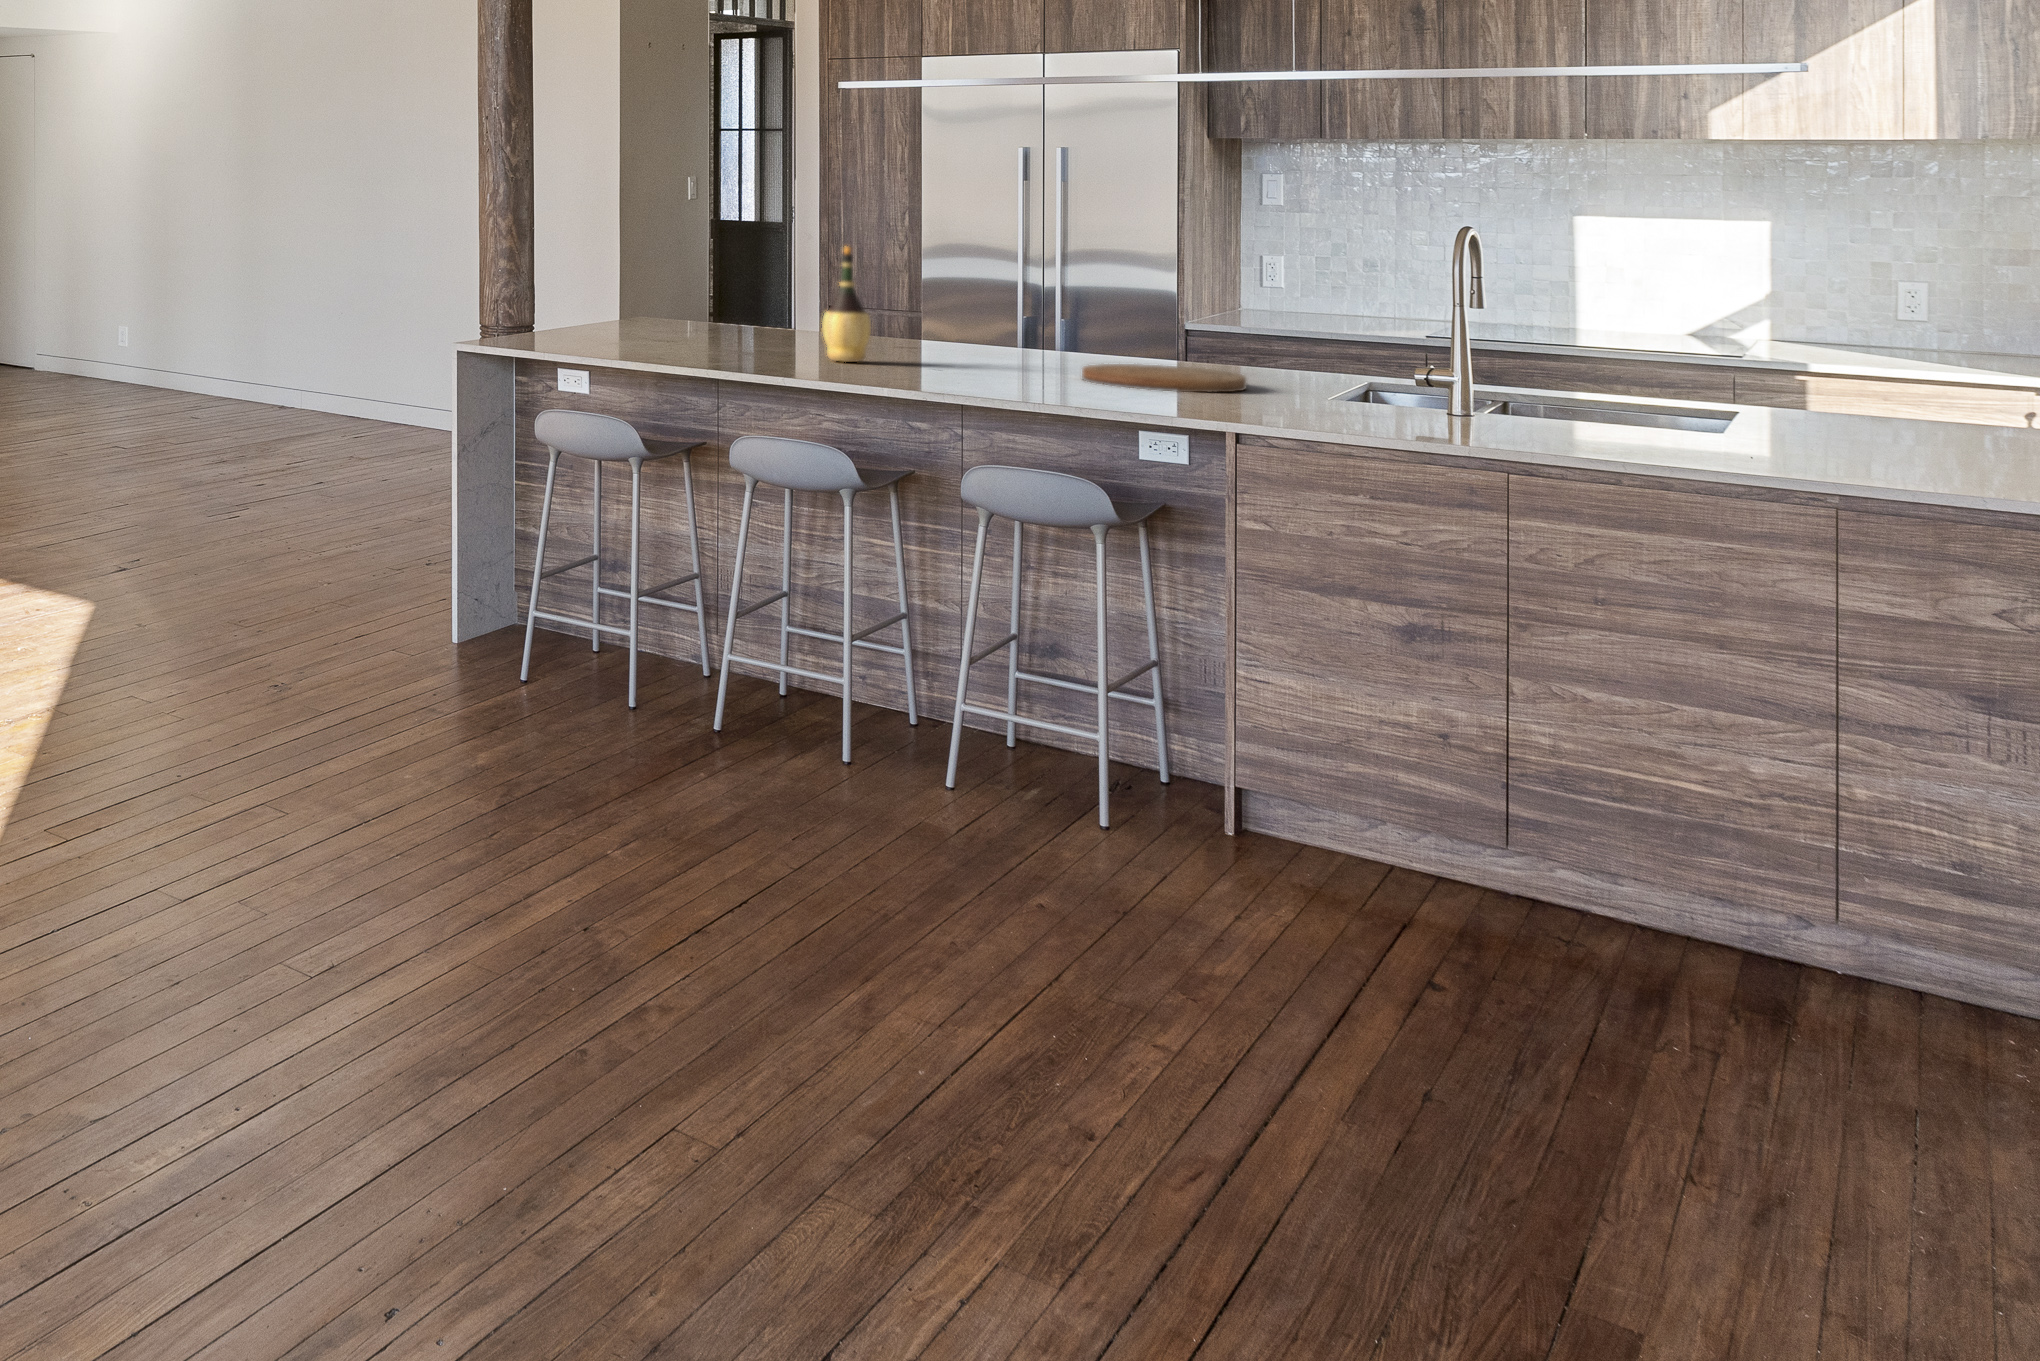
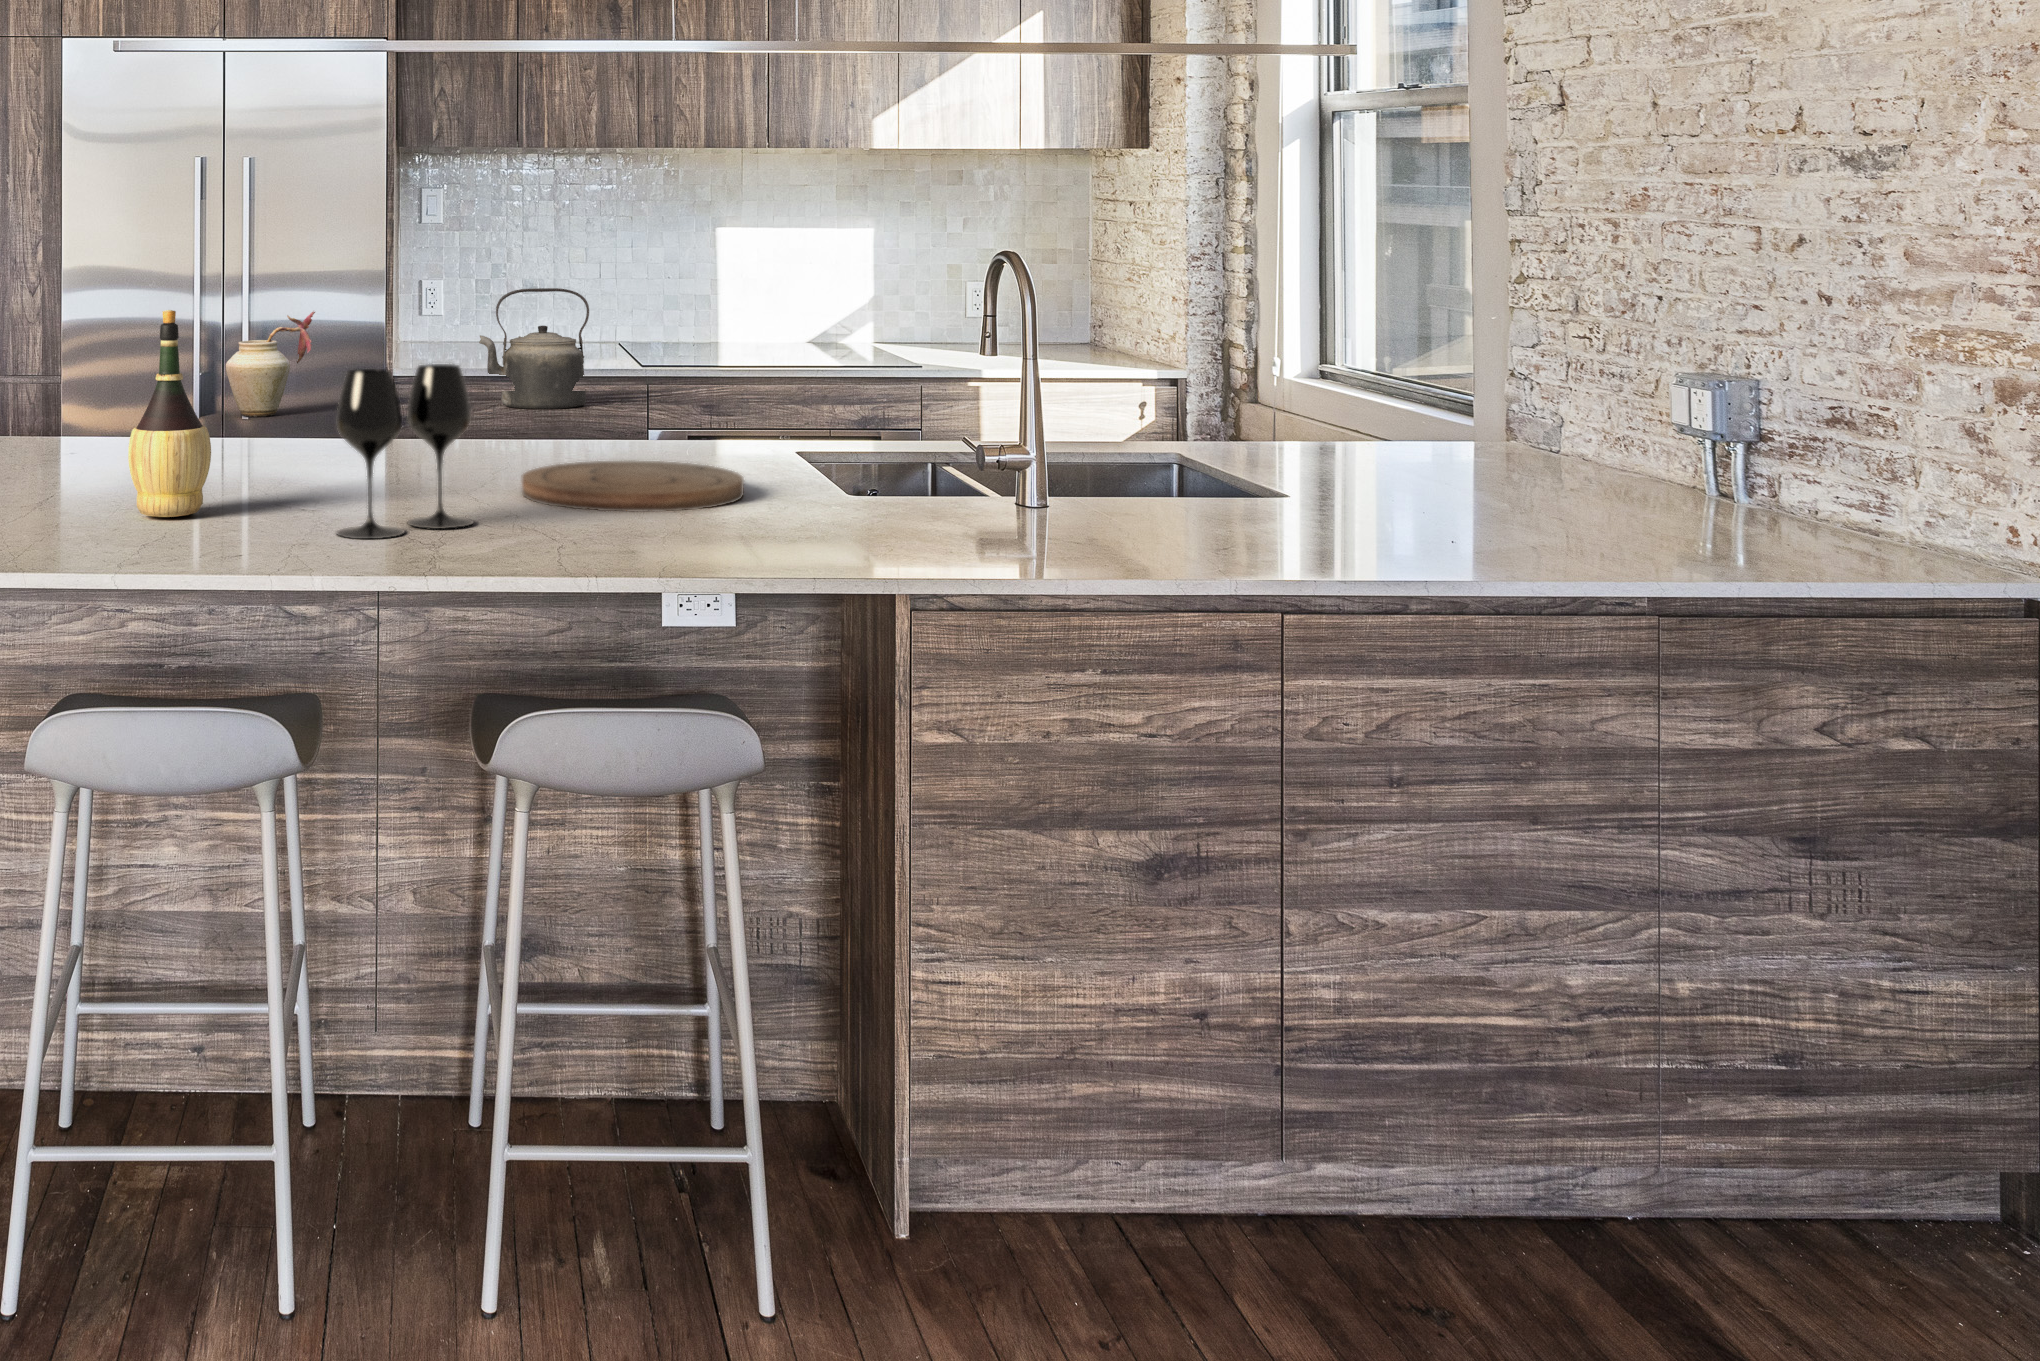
kettle: none [1251,253,1359,354] -> present [479,288,589,409]
vase: none [1019,261,1098,337] -> present [226,311,315,416]
wine glass: none [916,284,1010,380] -> present [337,364,473,539]

